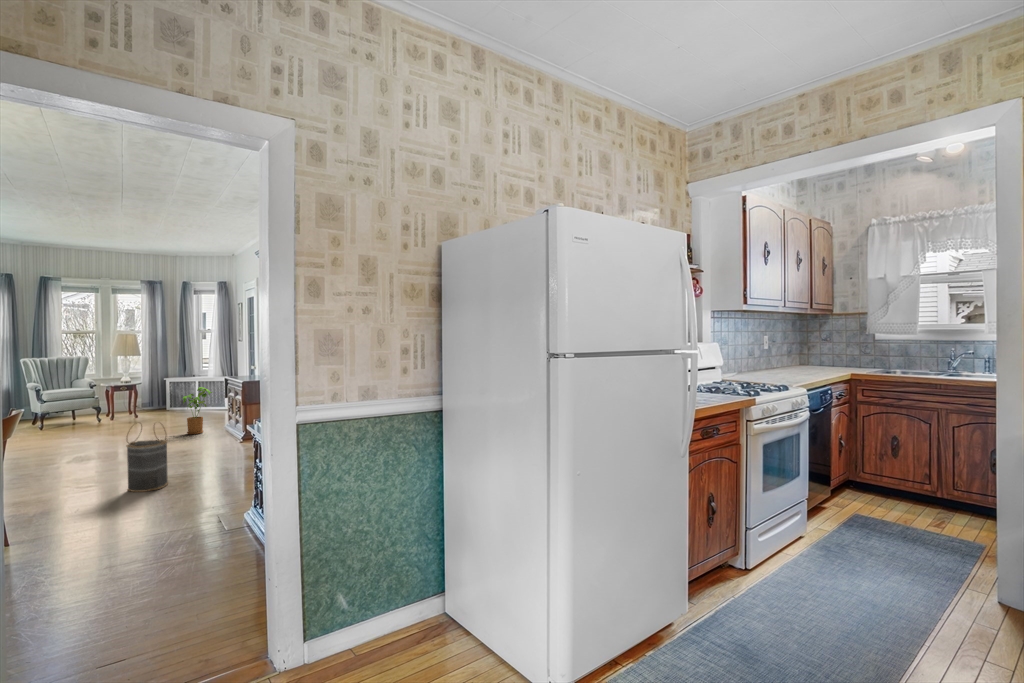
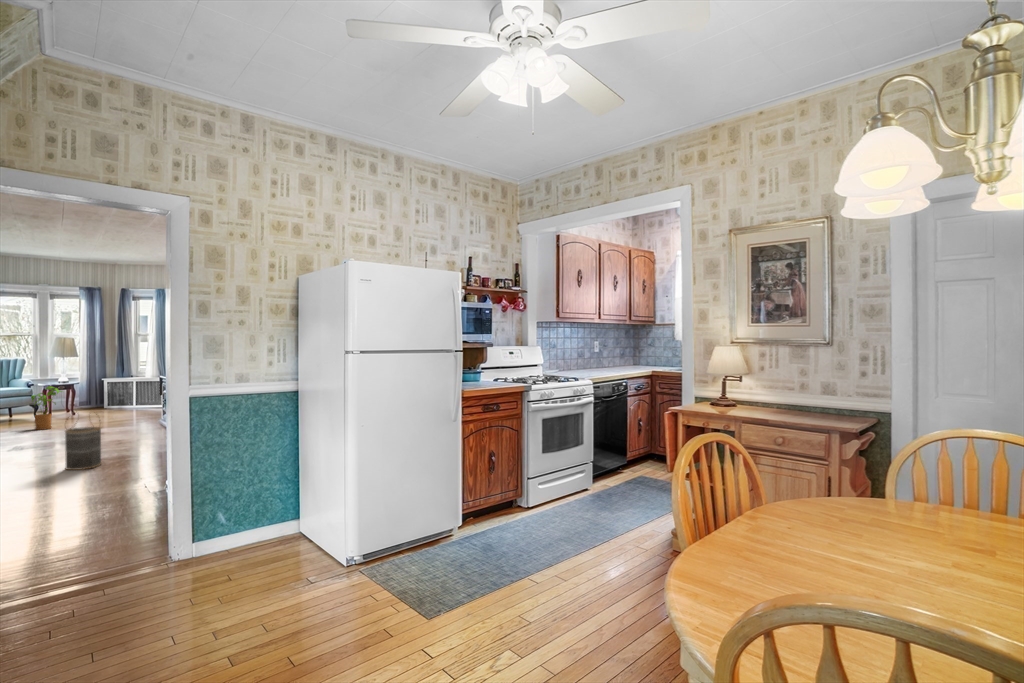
house plant: present [183,387,212,434] -> present [31,386,62,430]

